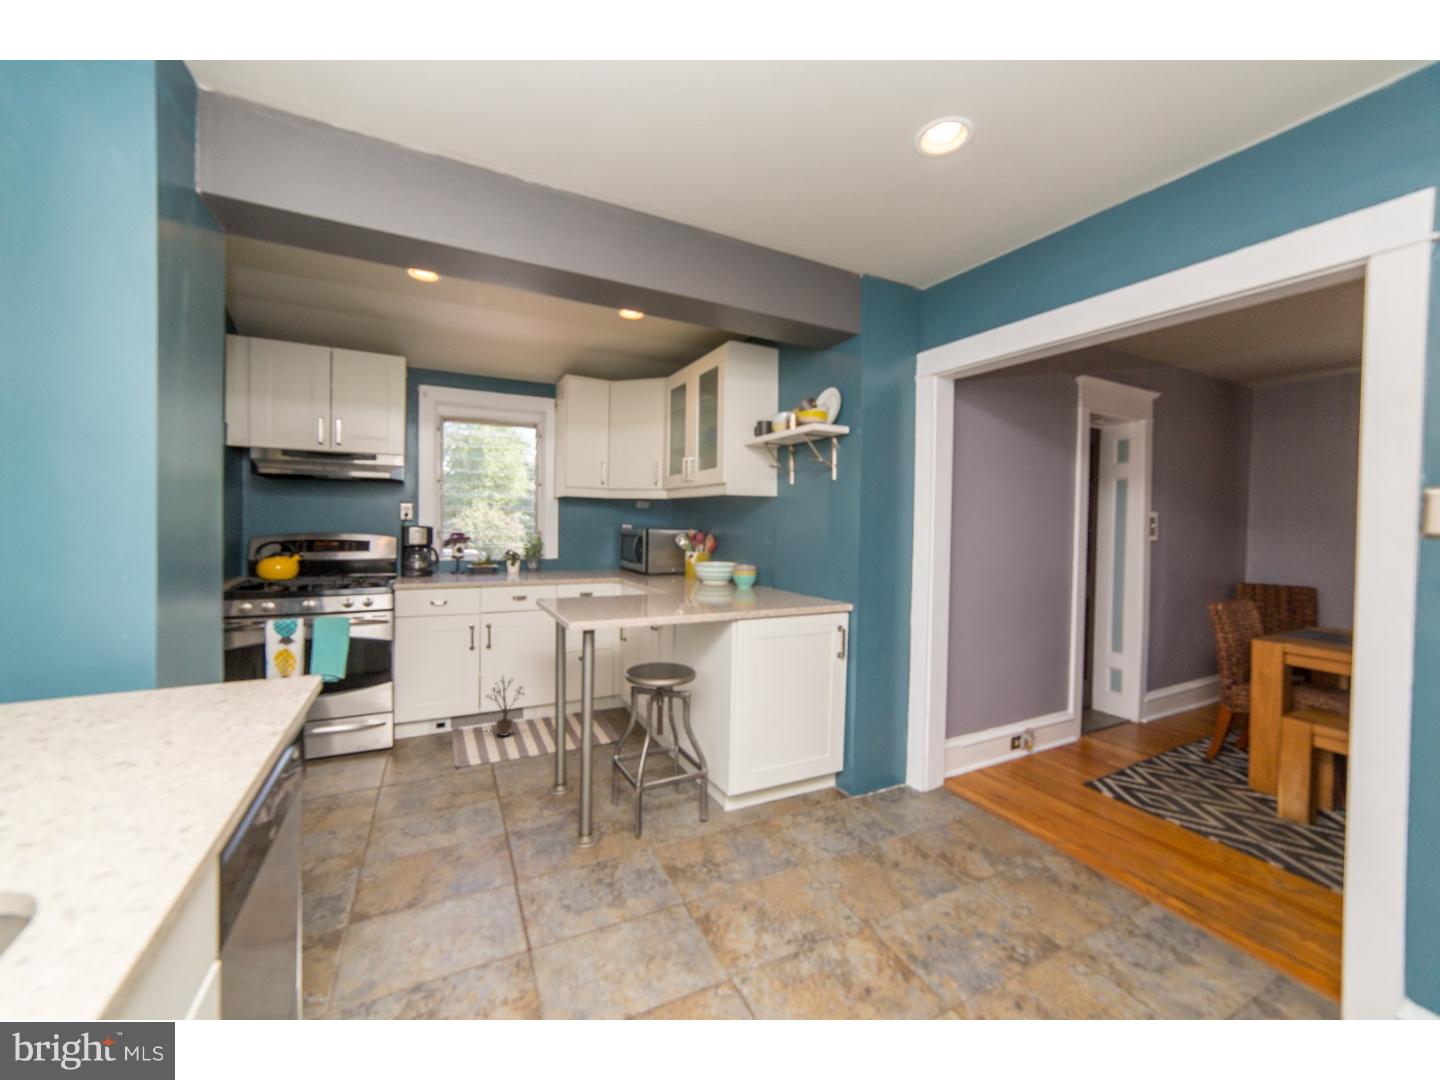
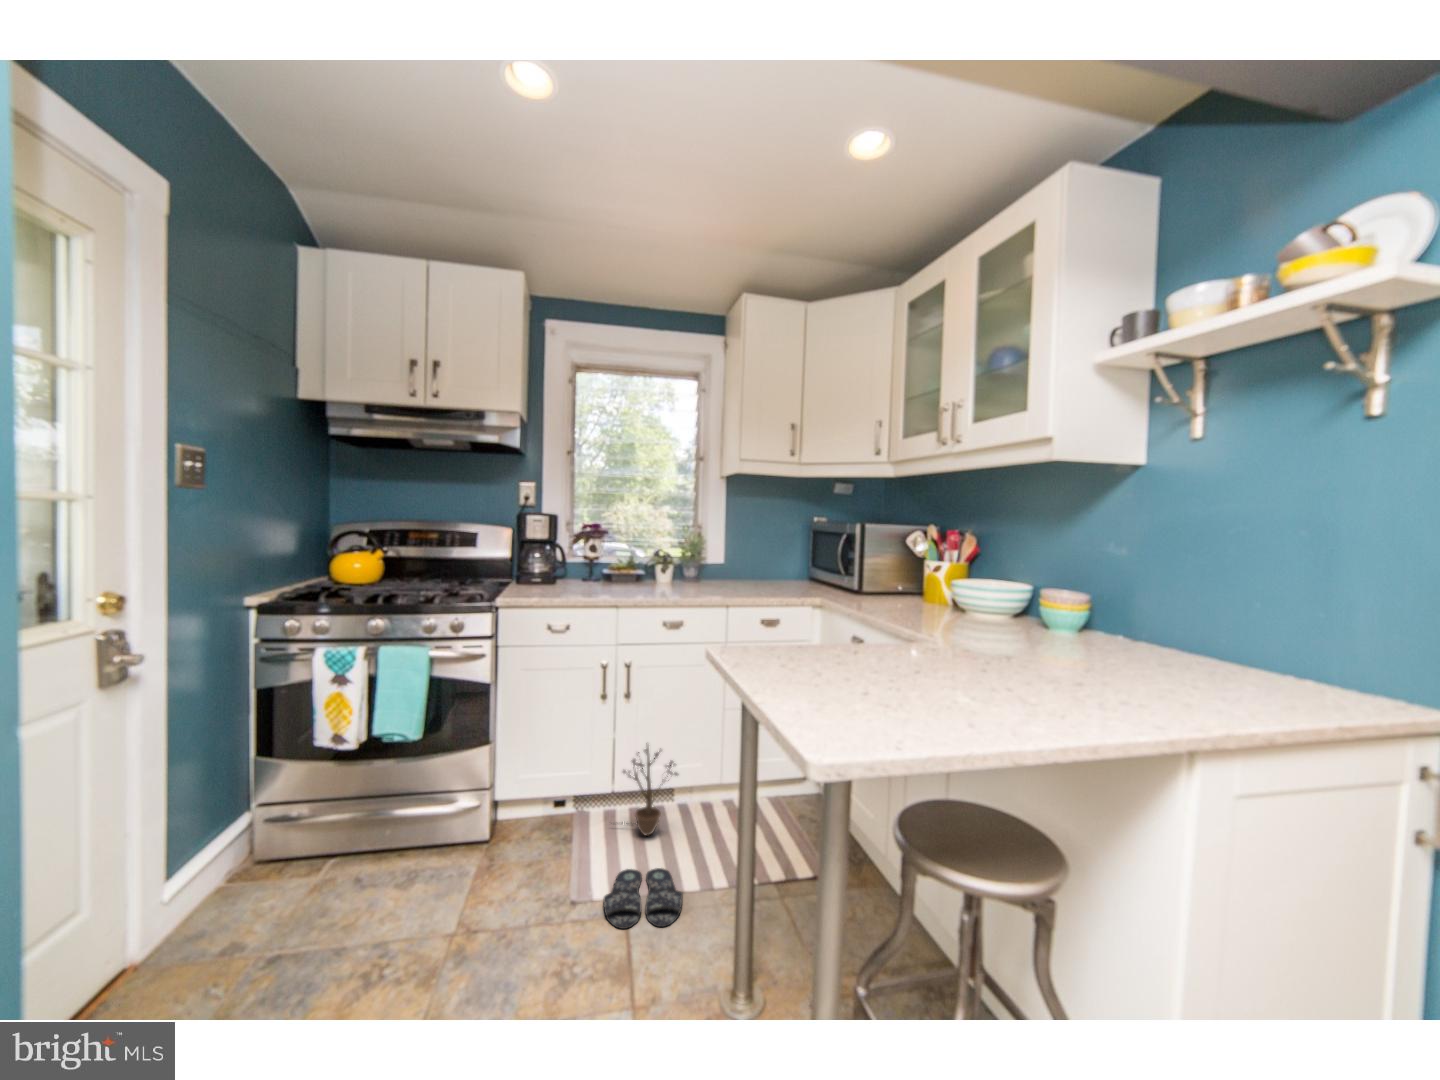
slippers: none [475,748,526,773] -> present [604,868,683,929]

